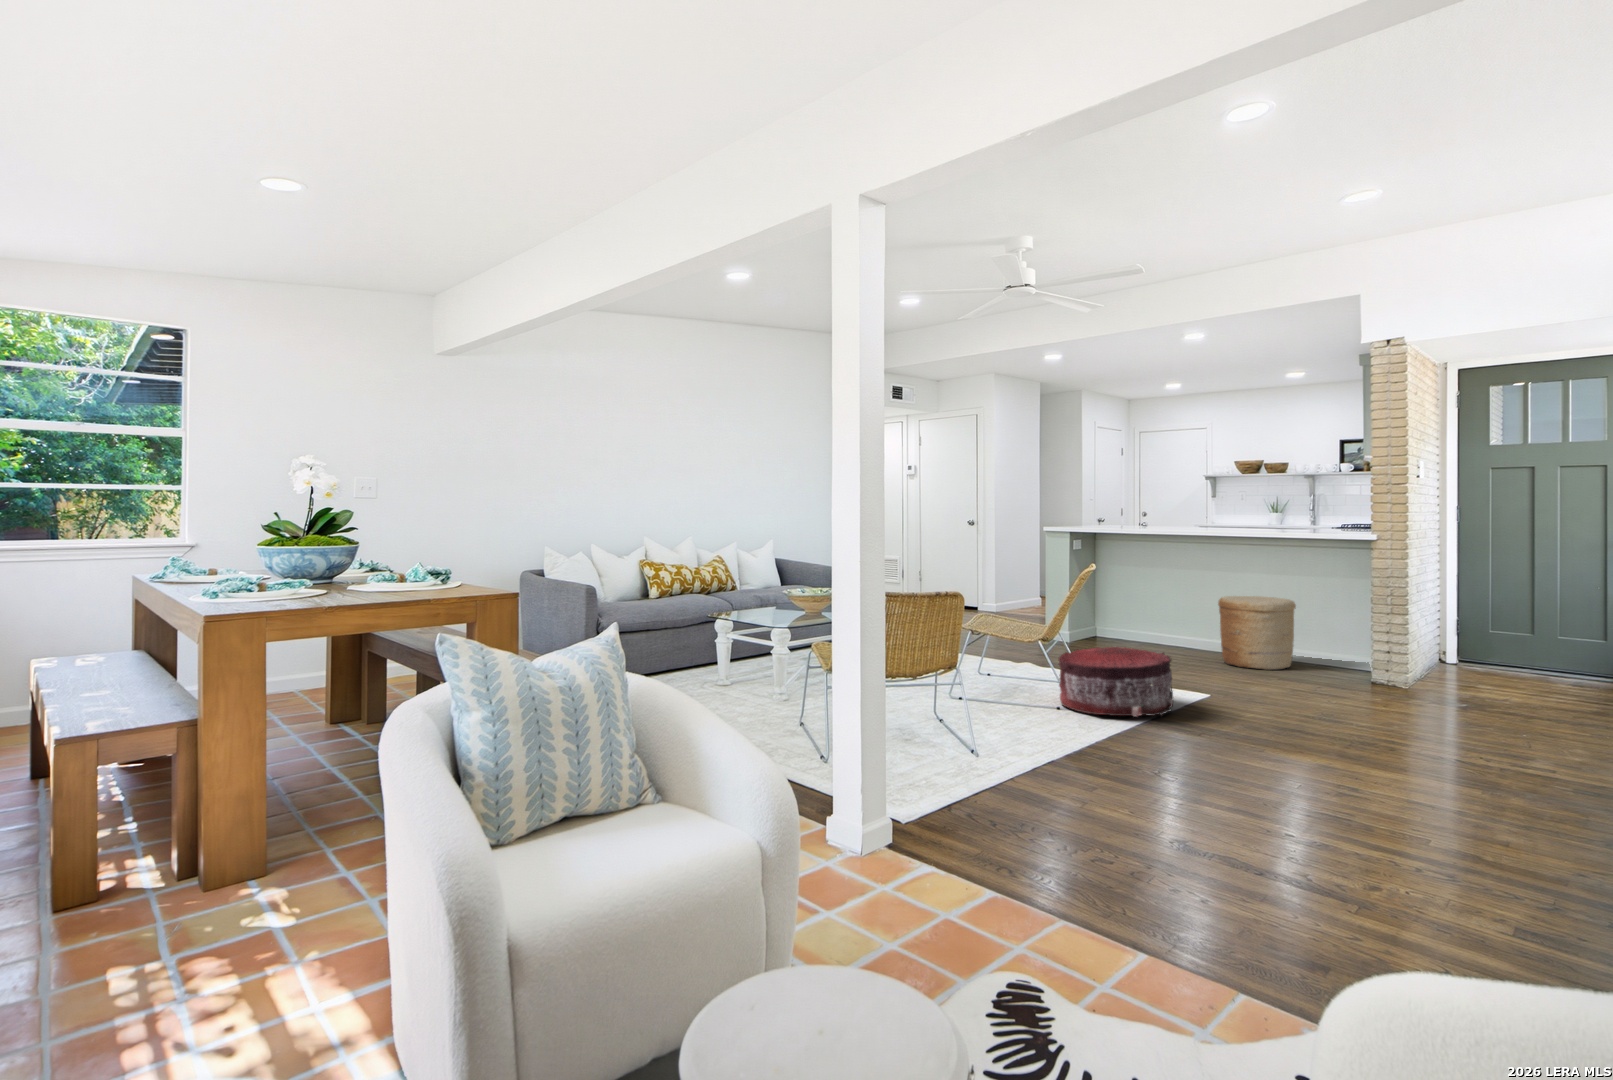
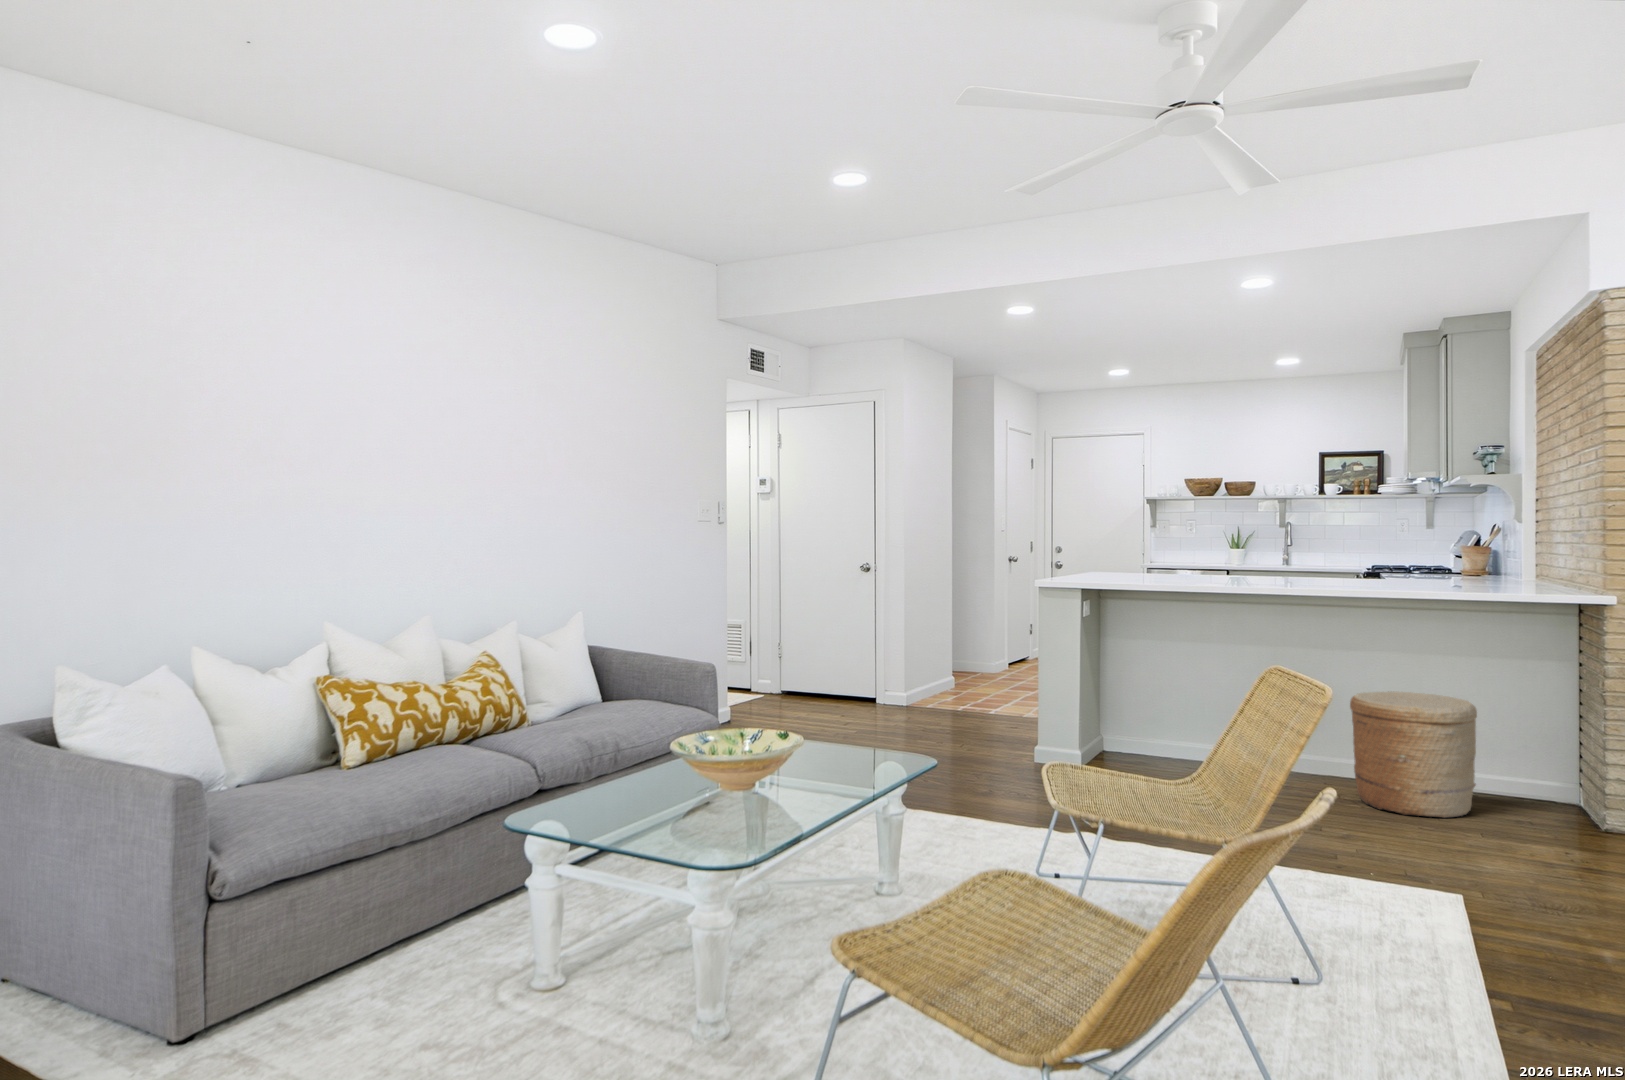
pouf: present [1058,647,1174,717] -> none [1262,829,1527,1007]

